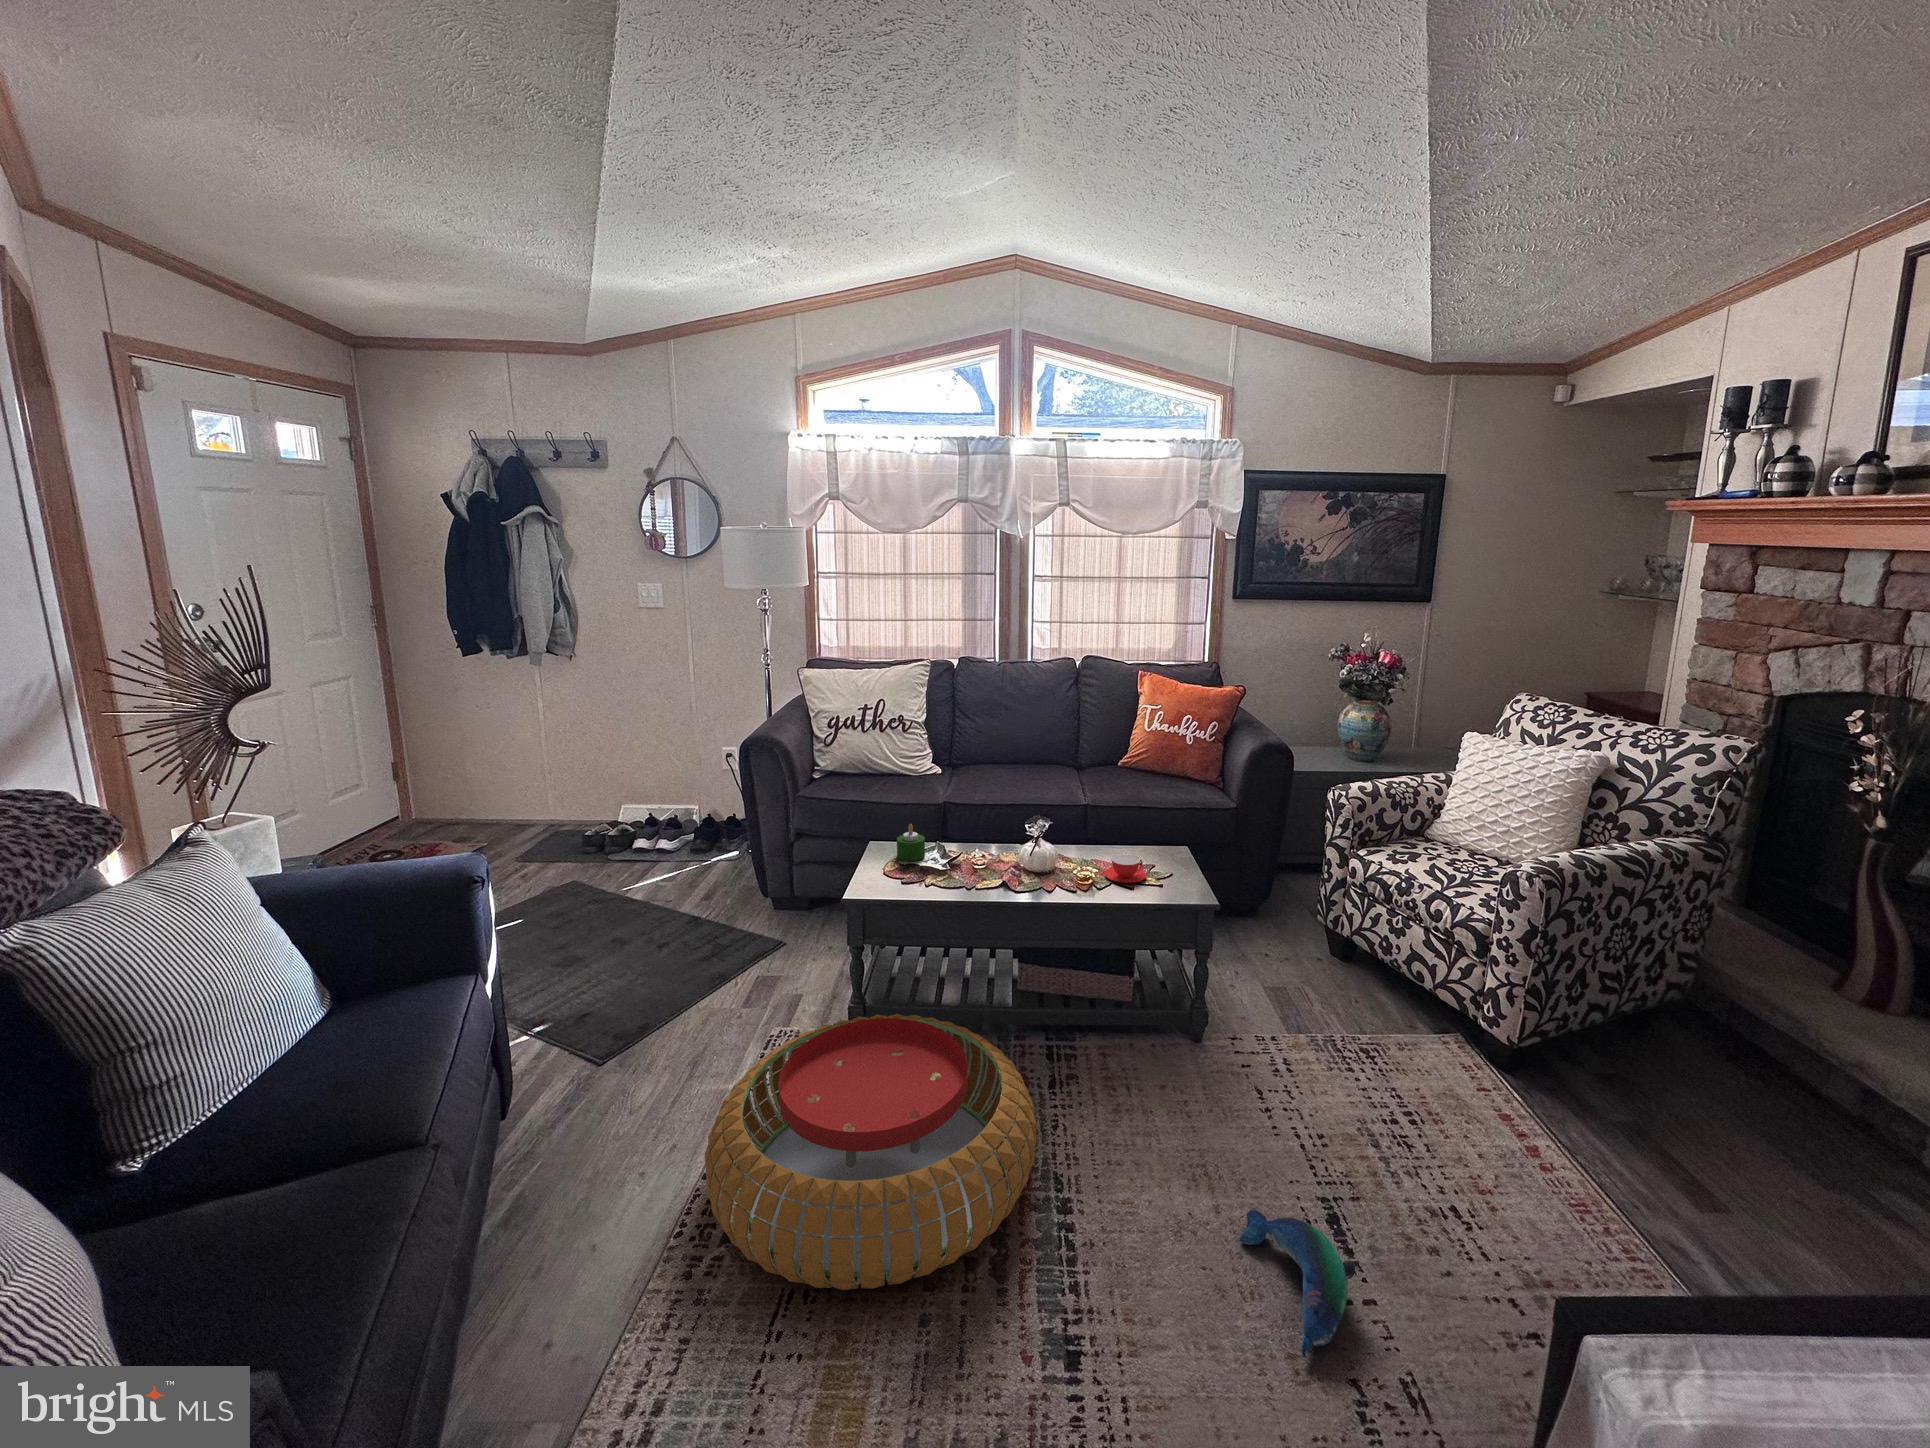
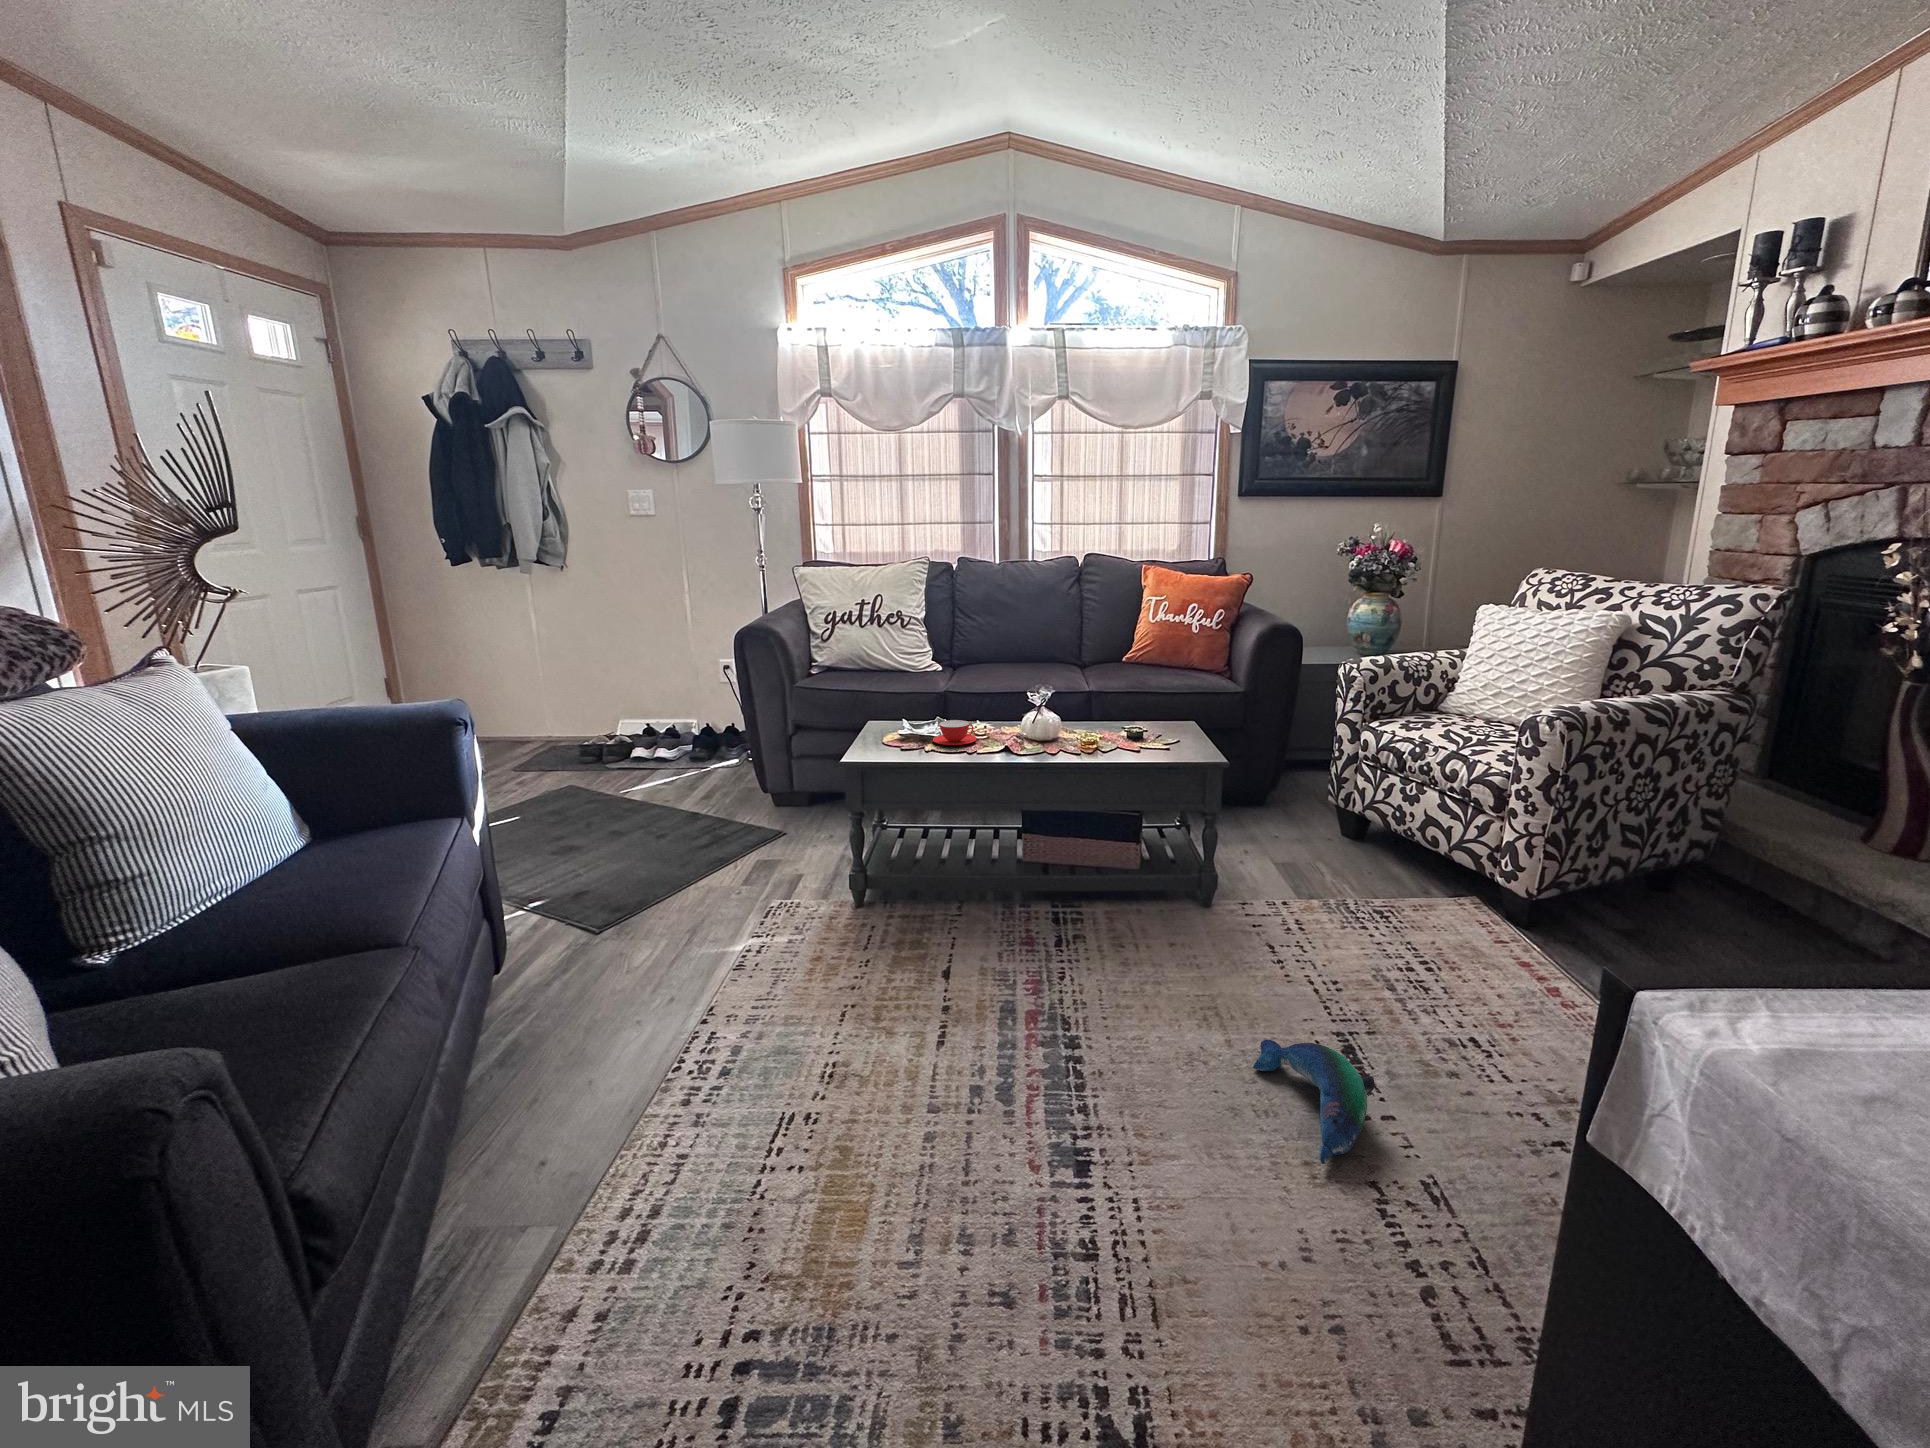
candle: present [897,824,925,861] -> none [897,694,926,731]
teacup: present [1104,854,1146,883] -> present [933,720,977,745]
pouf: present [705,1014,1037,1290] -> none [702,868,1043,1112]

